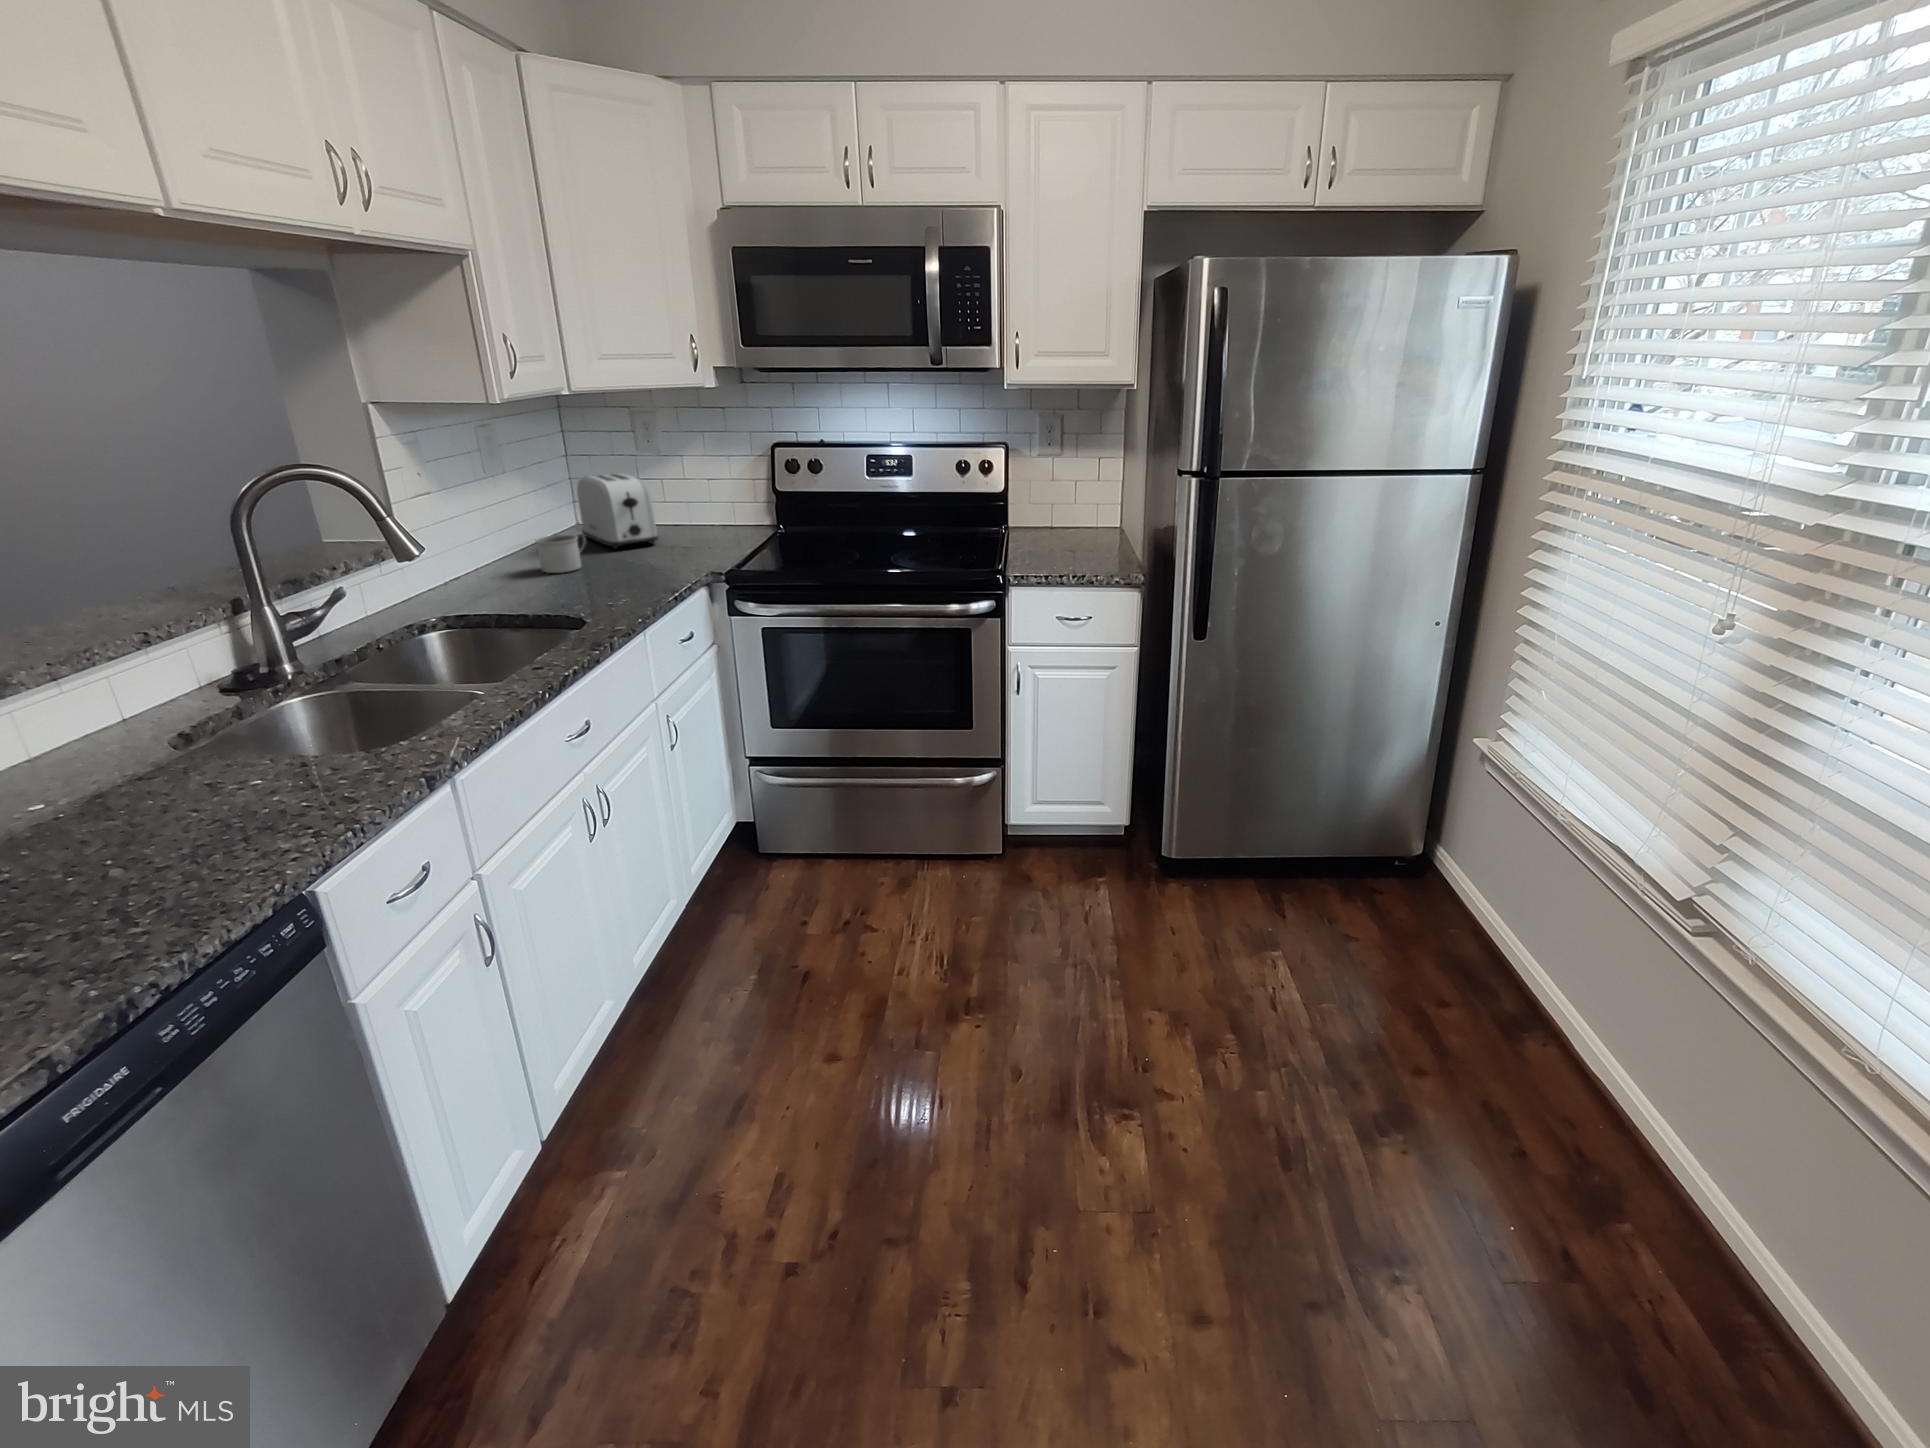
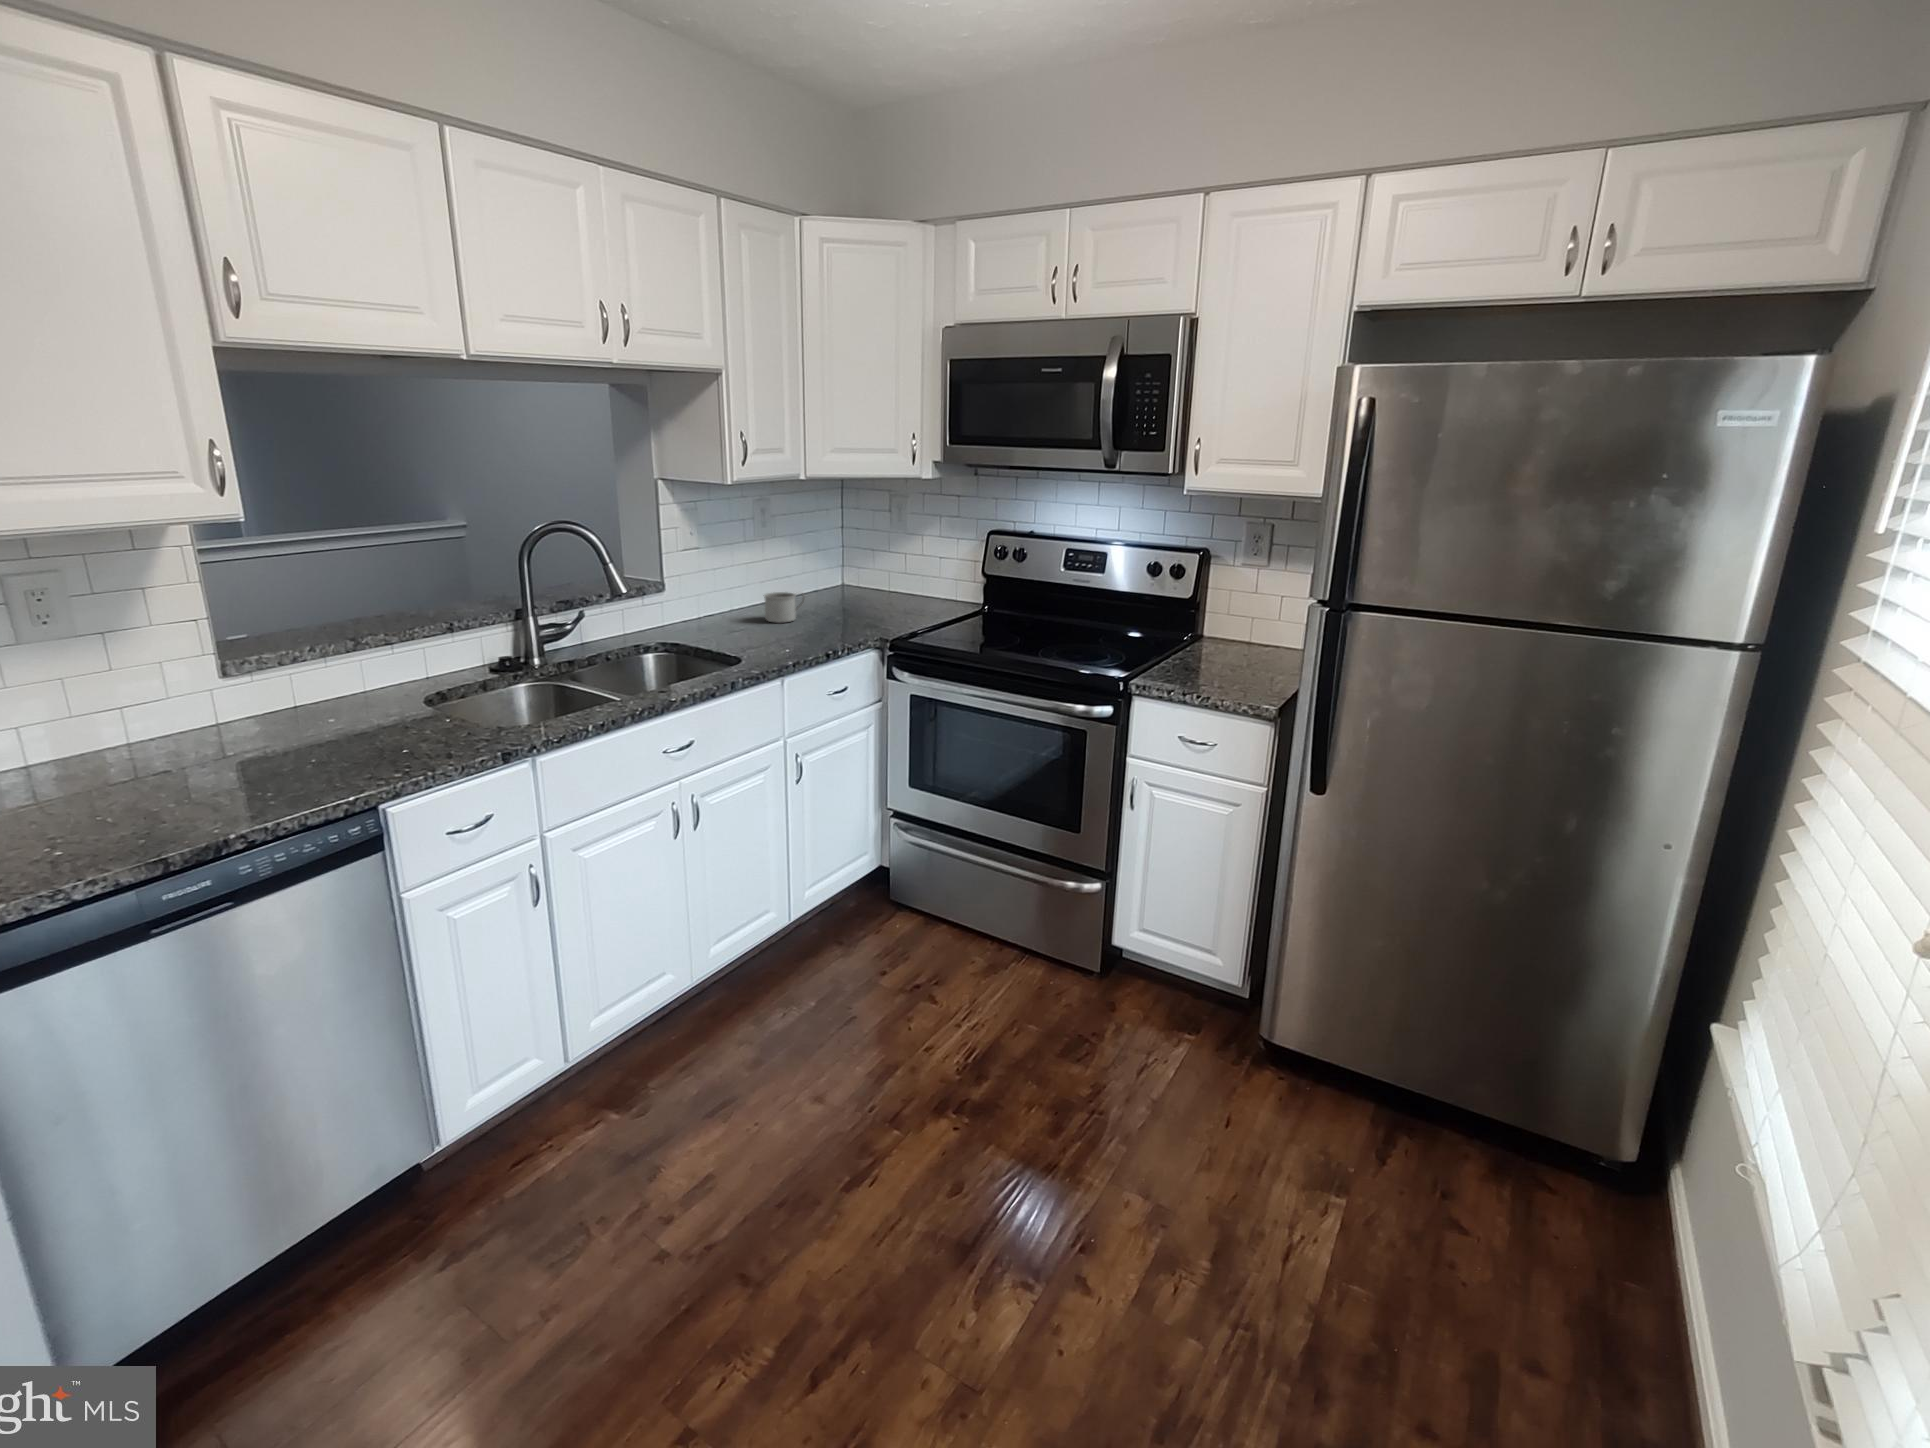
toaster: present [577,473,659,549] -> none [828,547,874,610]

